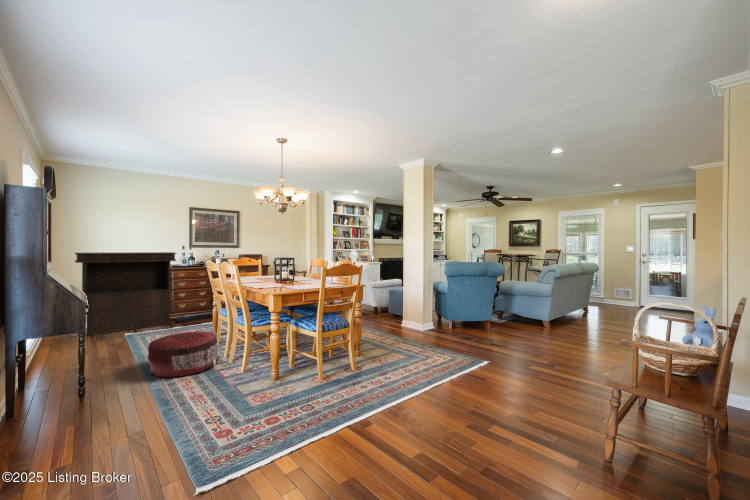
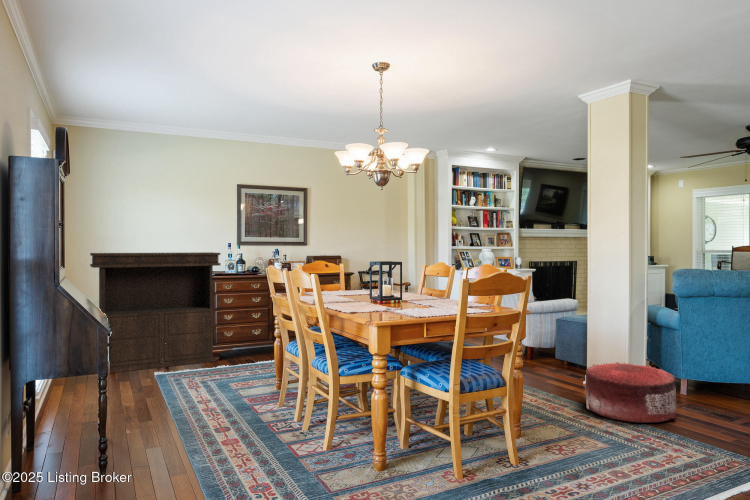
pouf: present [148,331,219,377] -> present [585,362,676,423]

